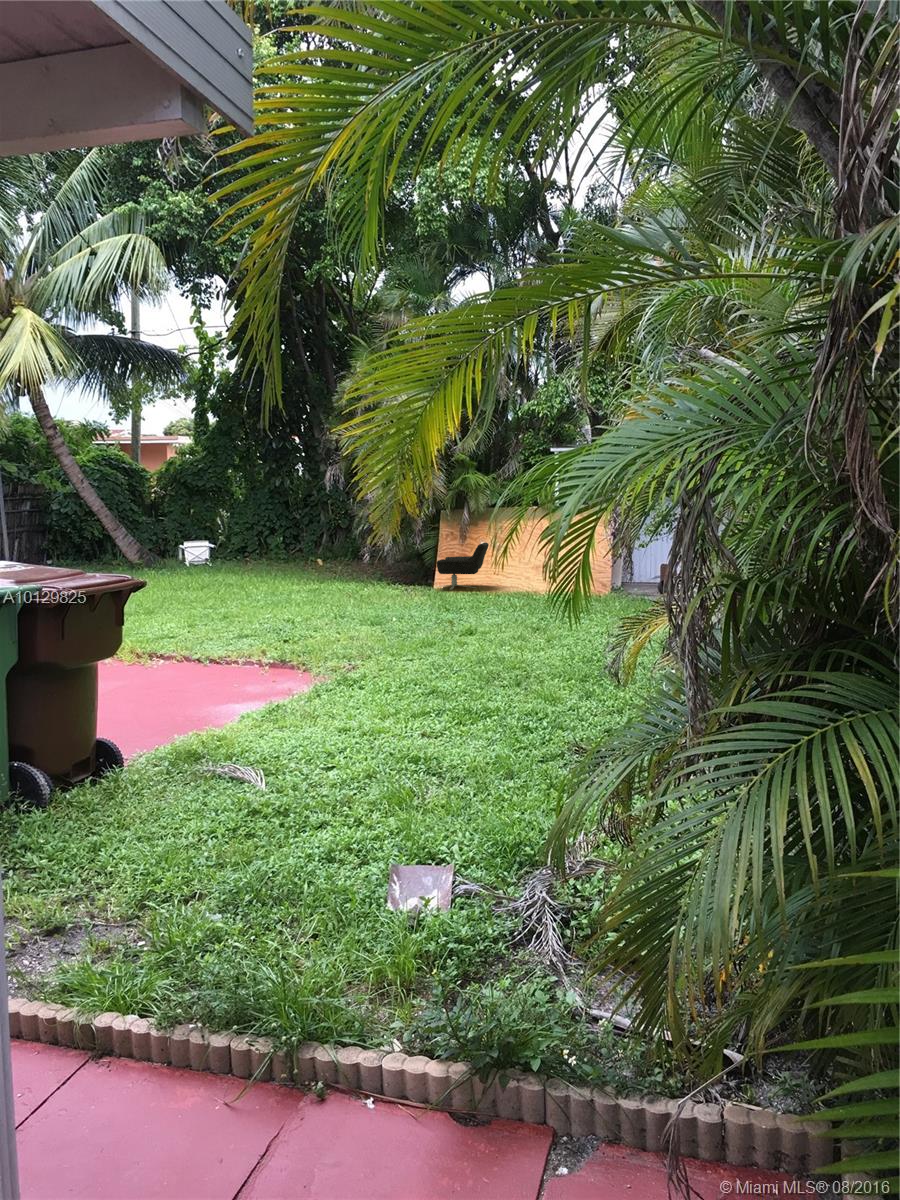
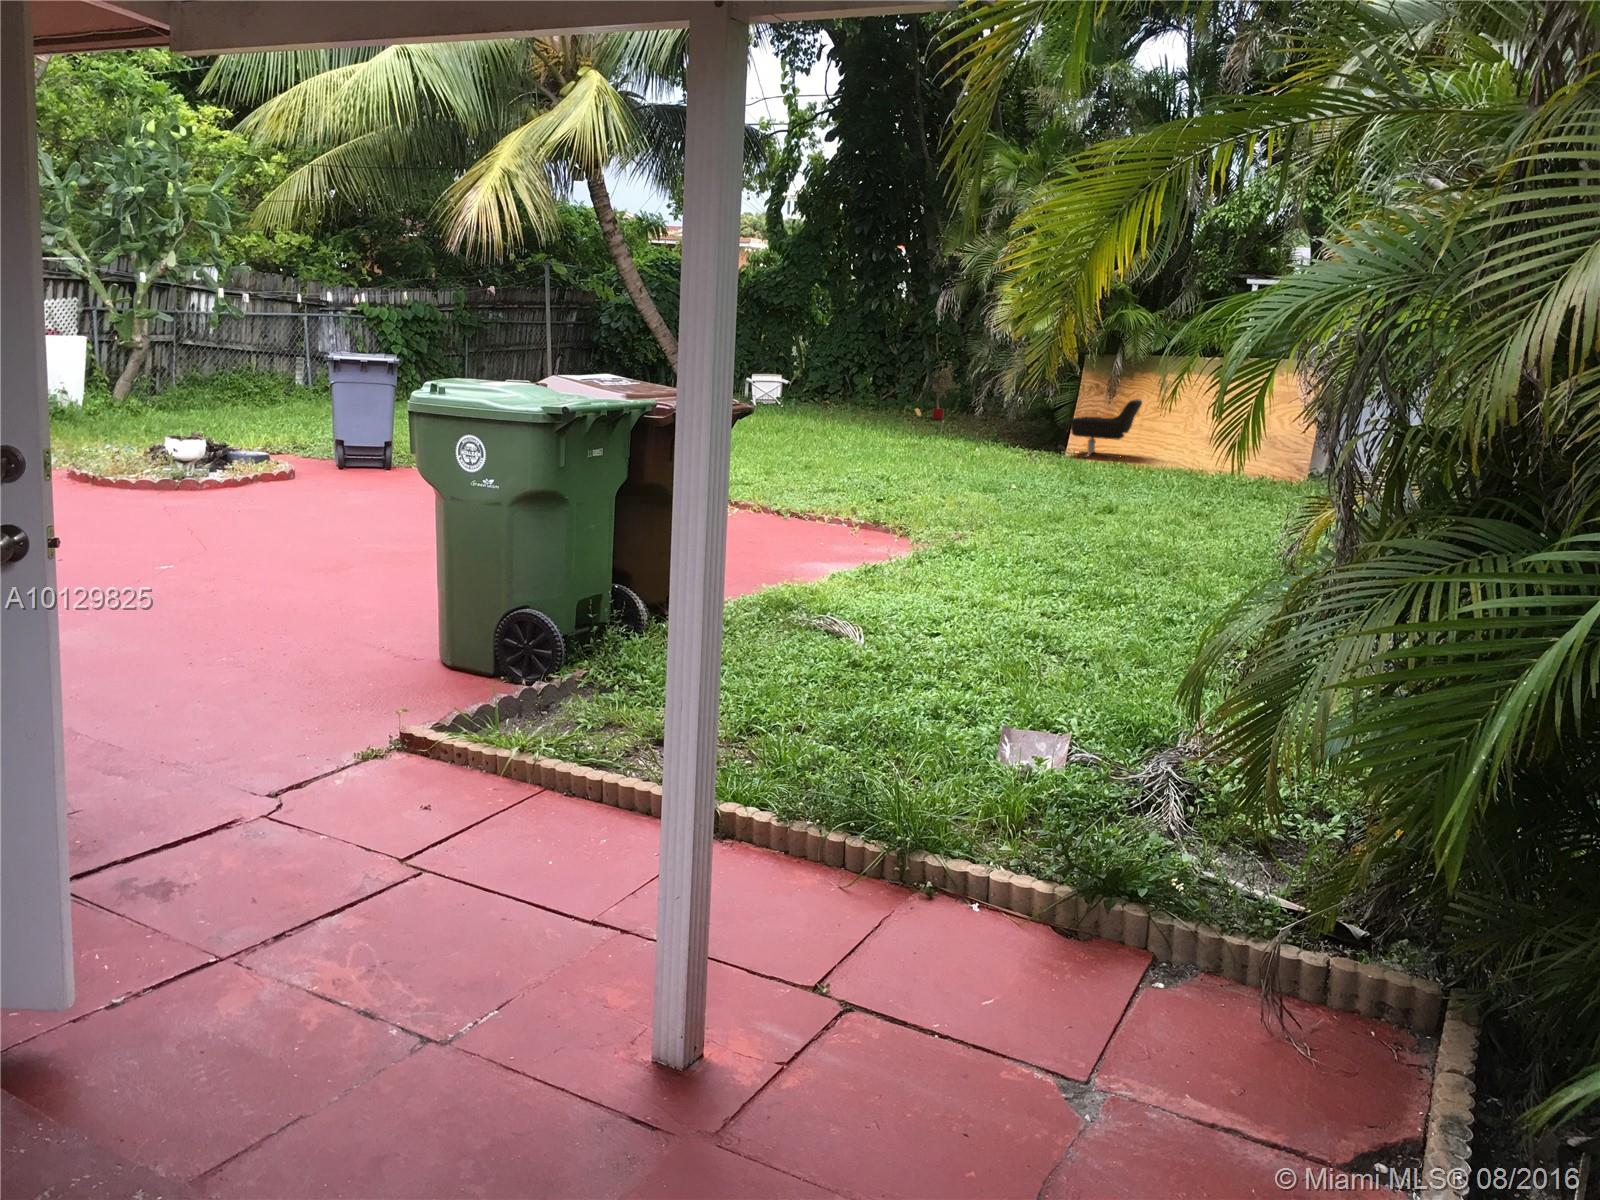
potted tree: none [327,522,352,568] -> present [932,361,961,420]

